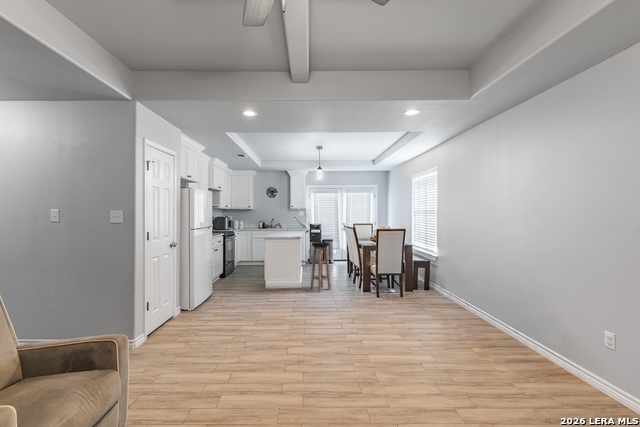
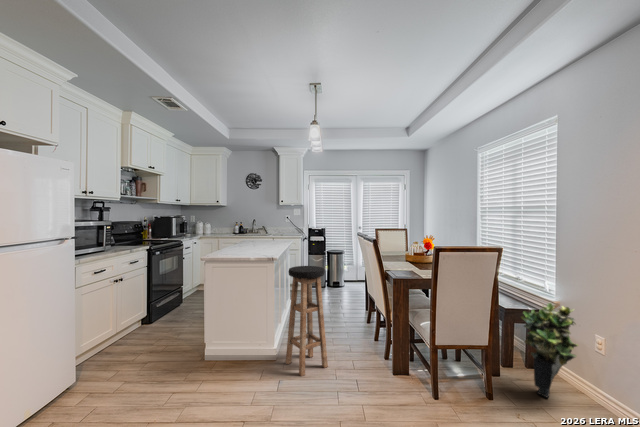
potted plant: none [418,255,440,294] -> present [522,303,578,398]

